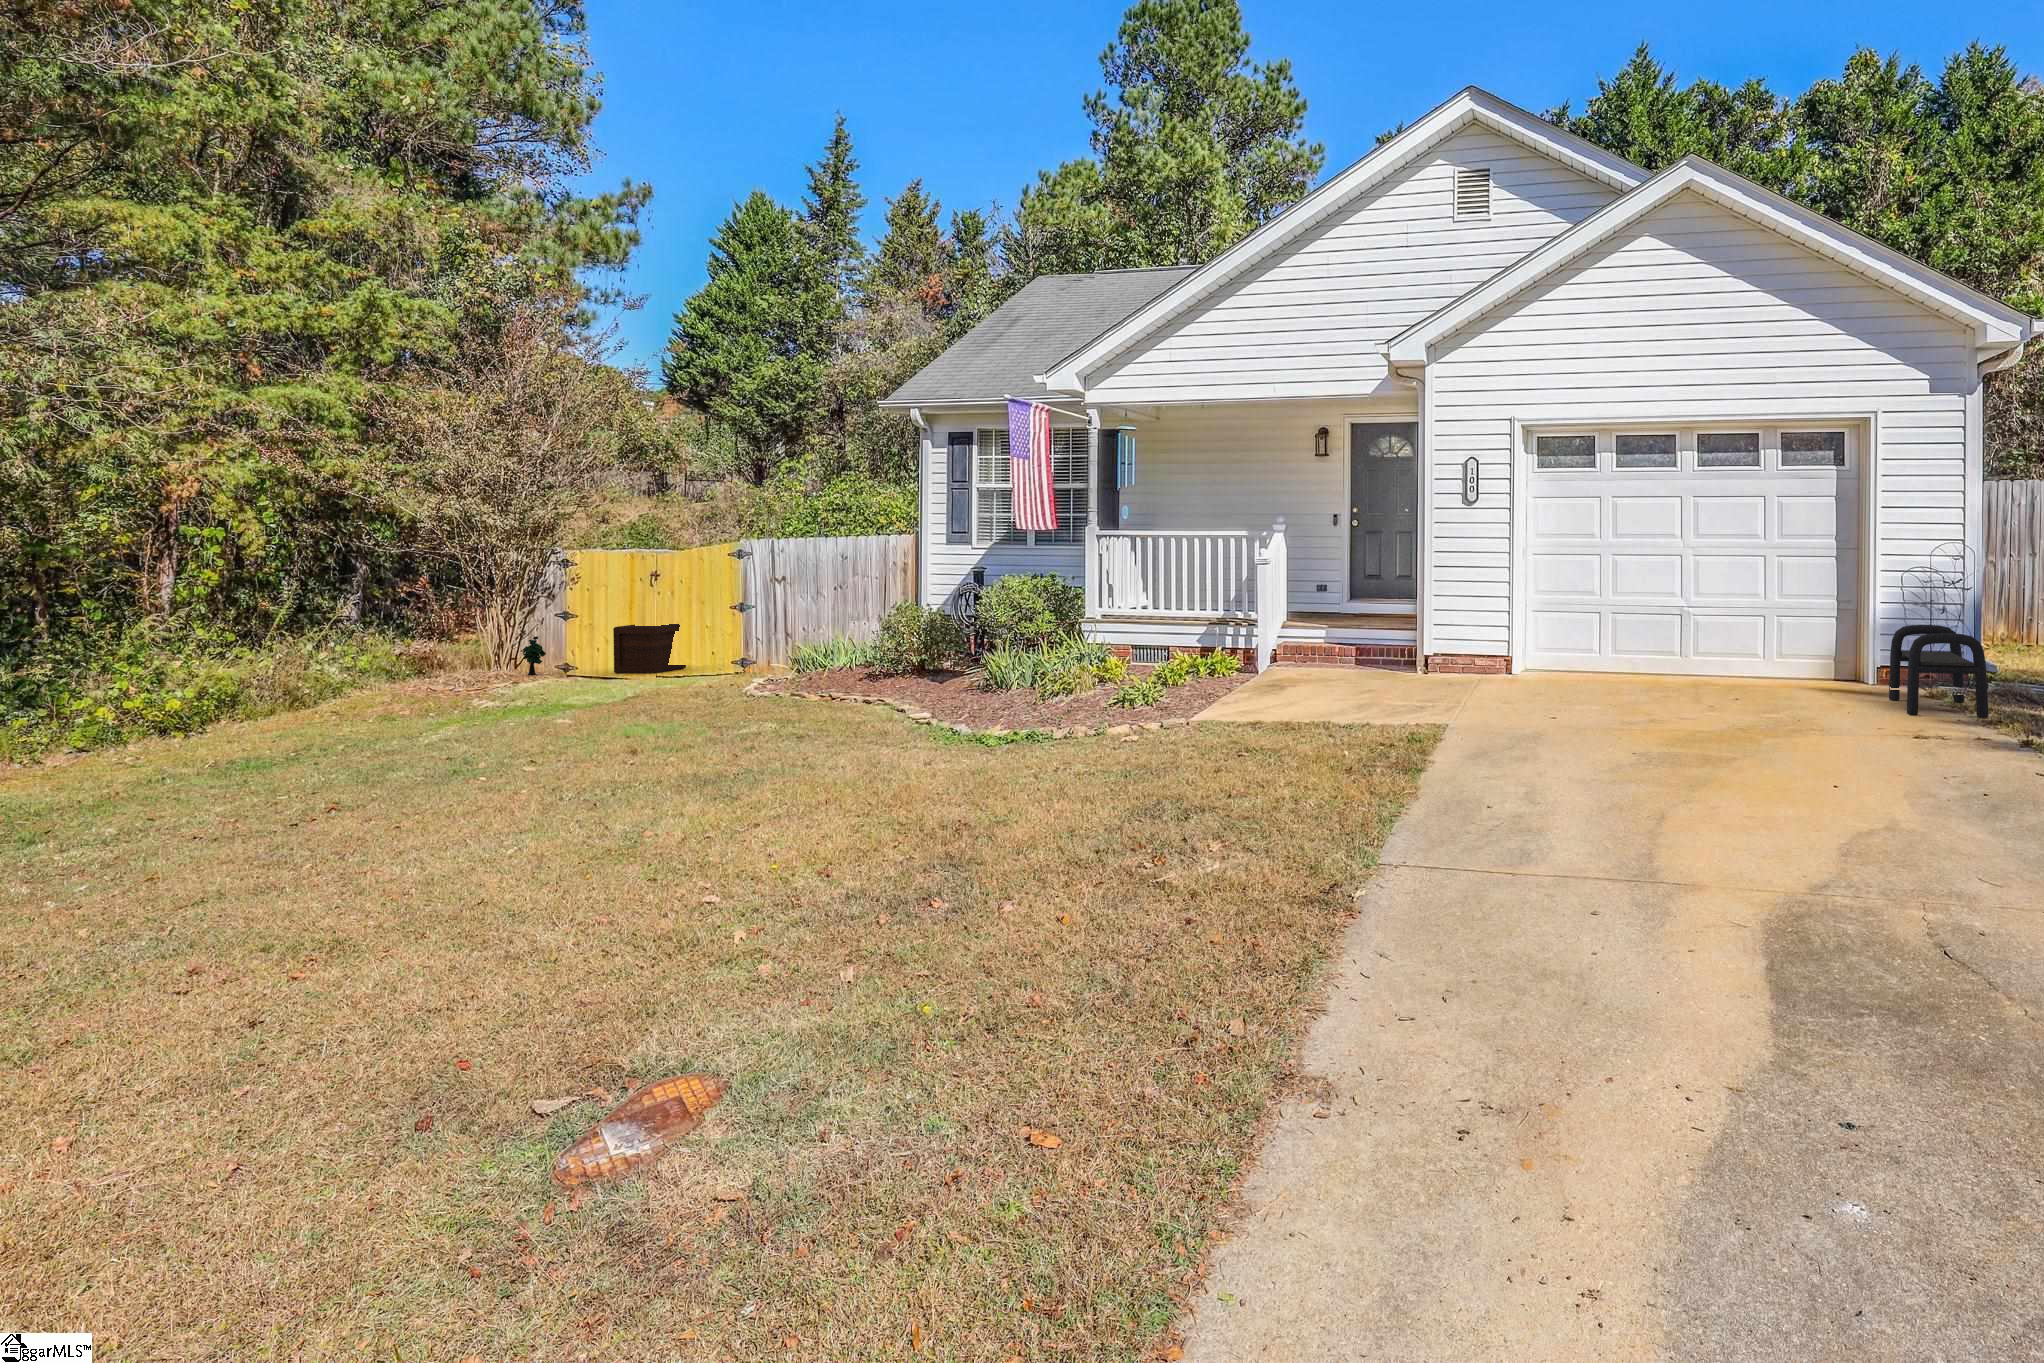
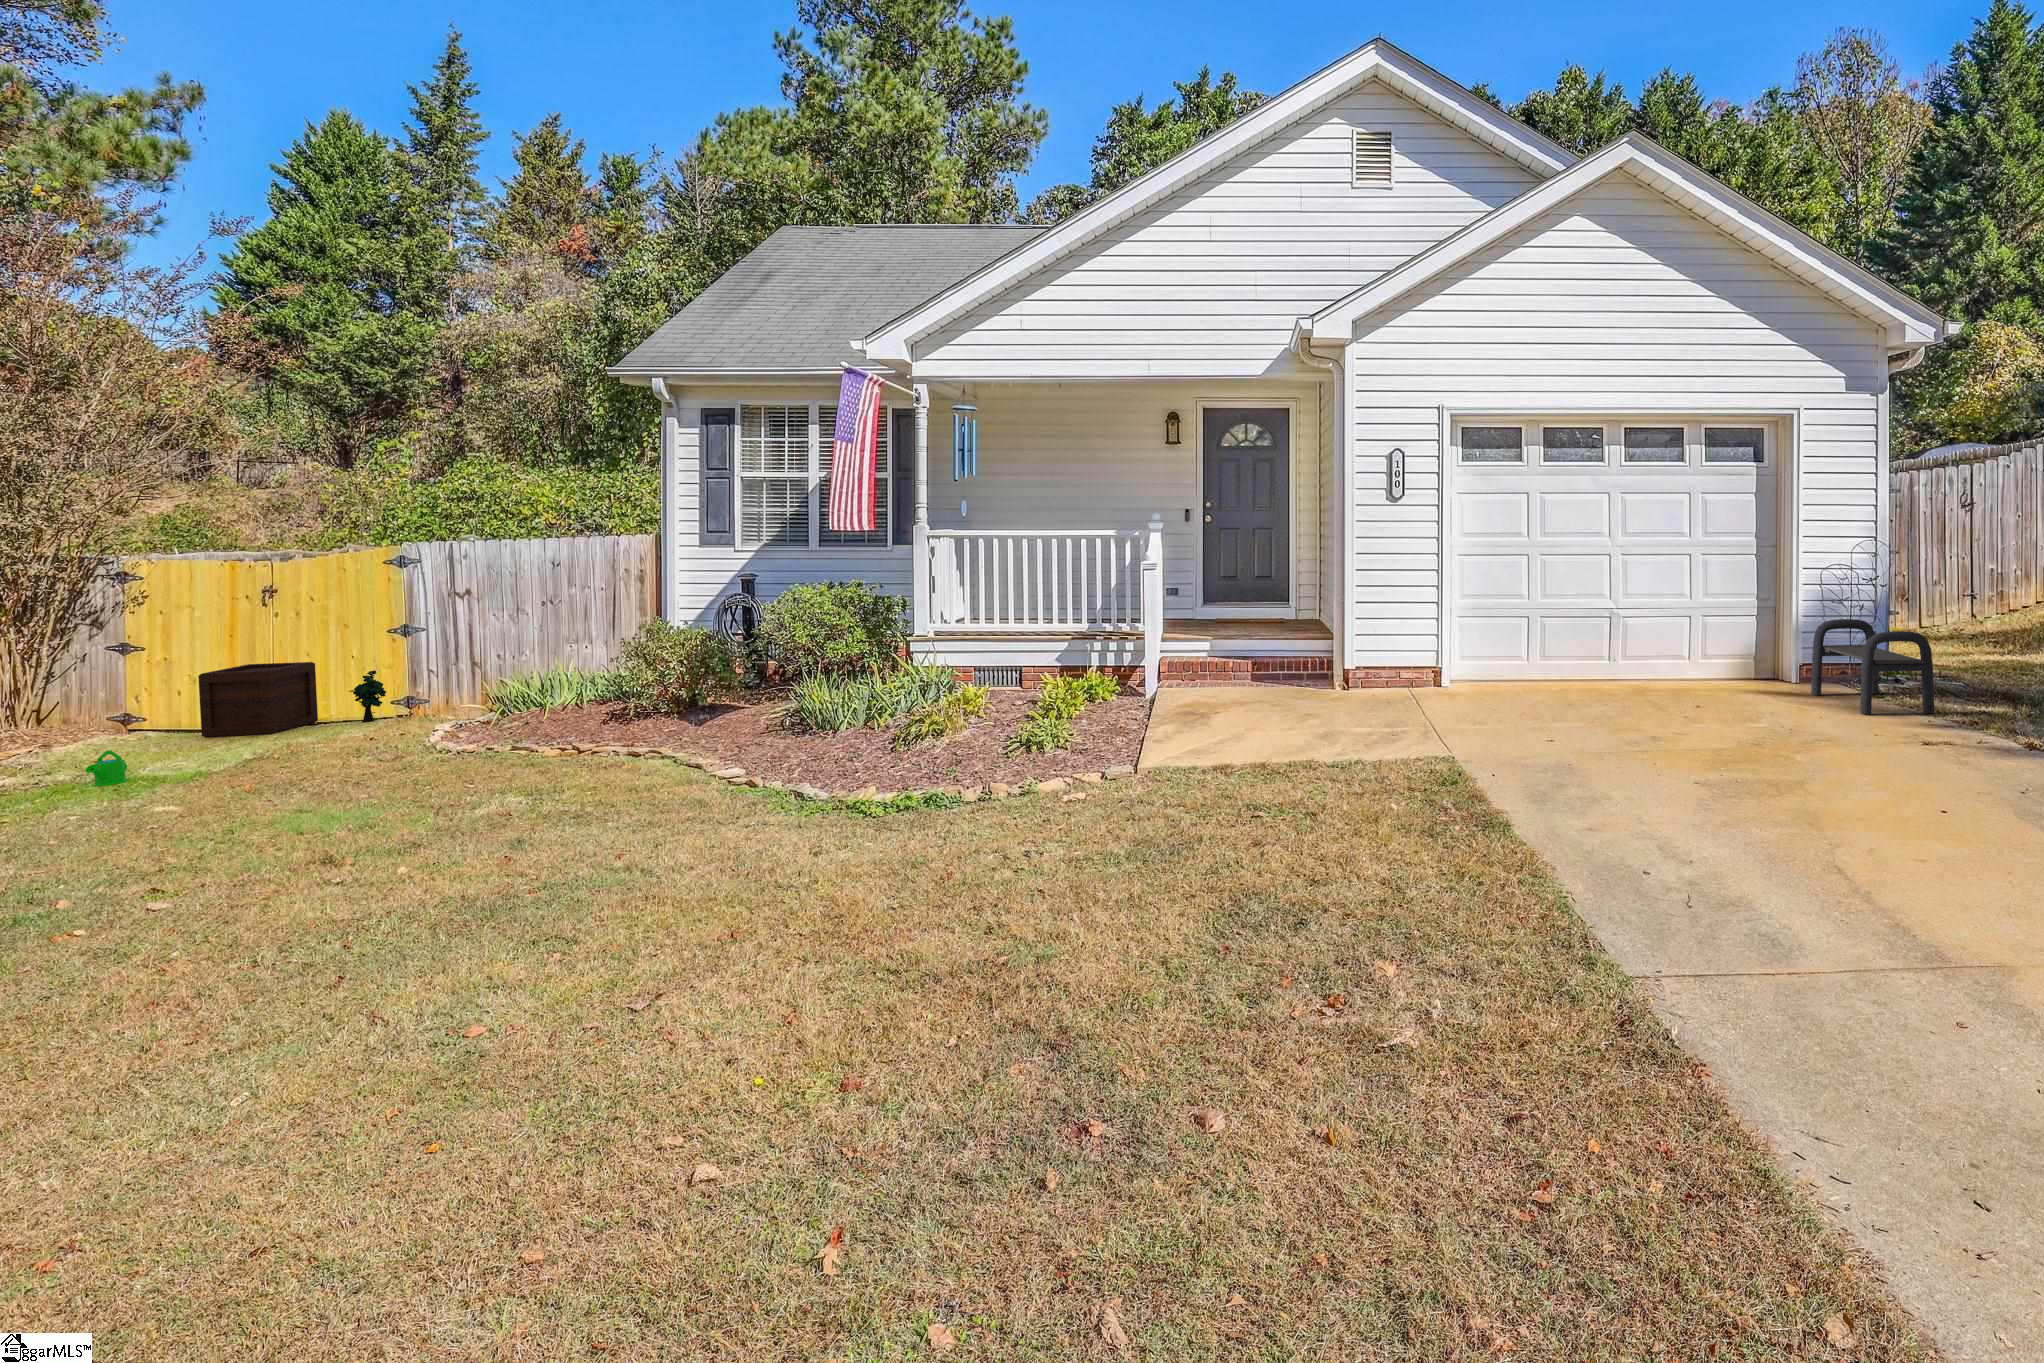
decorative plant: present [520,636,546,675] -> present [349,671,386,722]
watering can: none [540,670,564,693] -> present [85,751,127,786]

